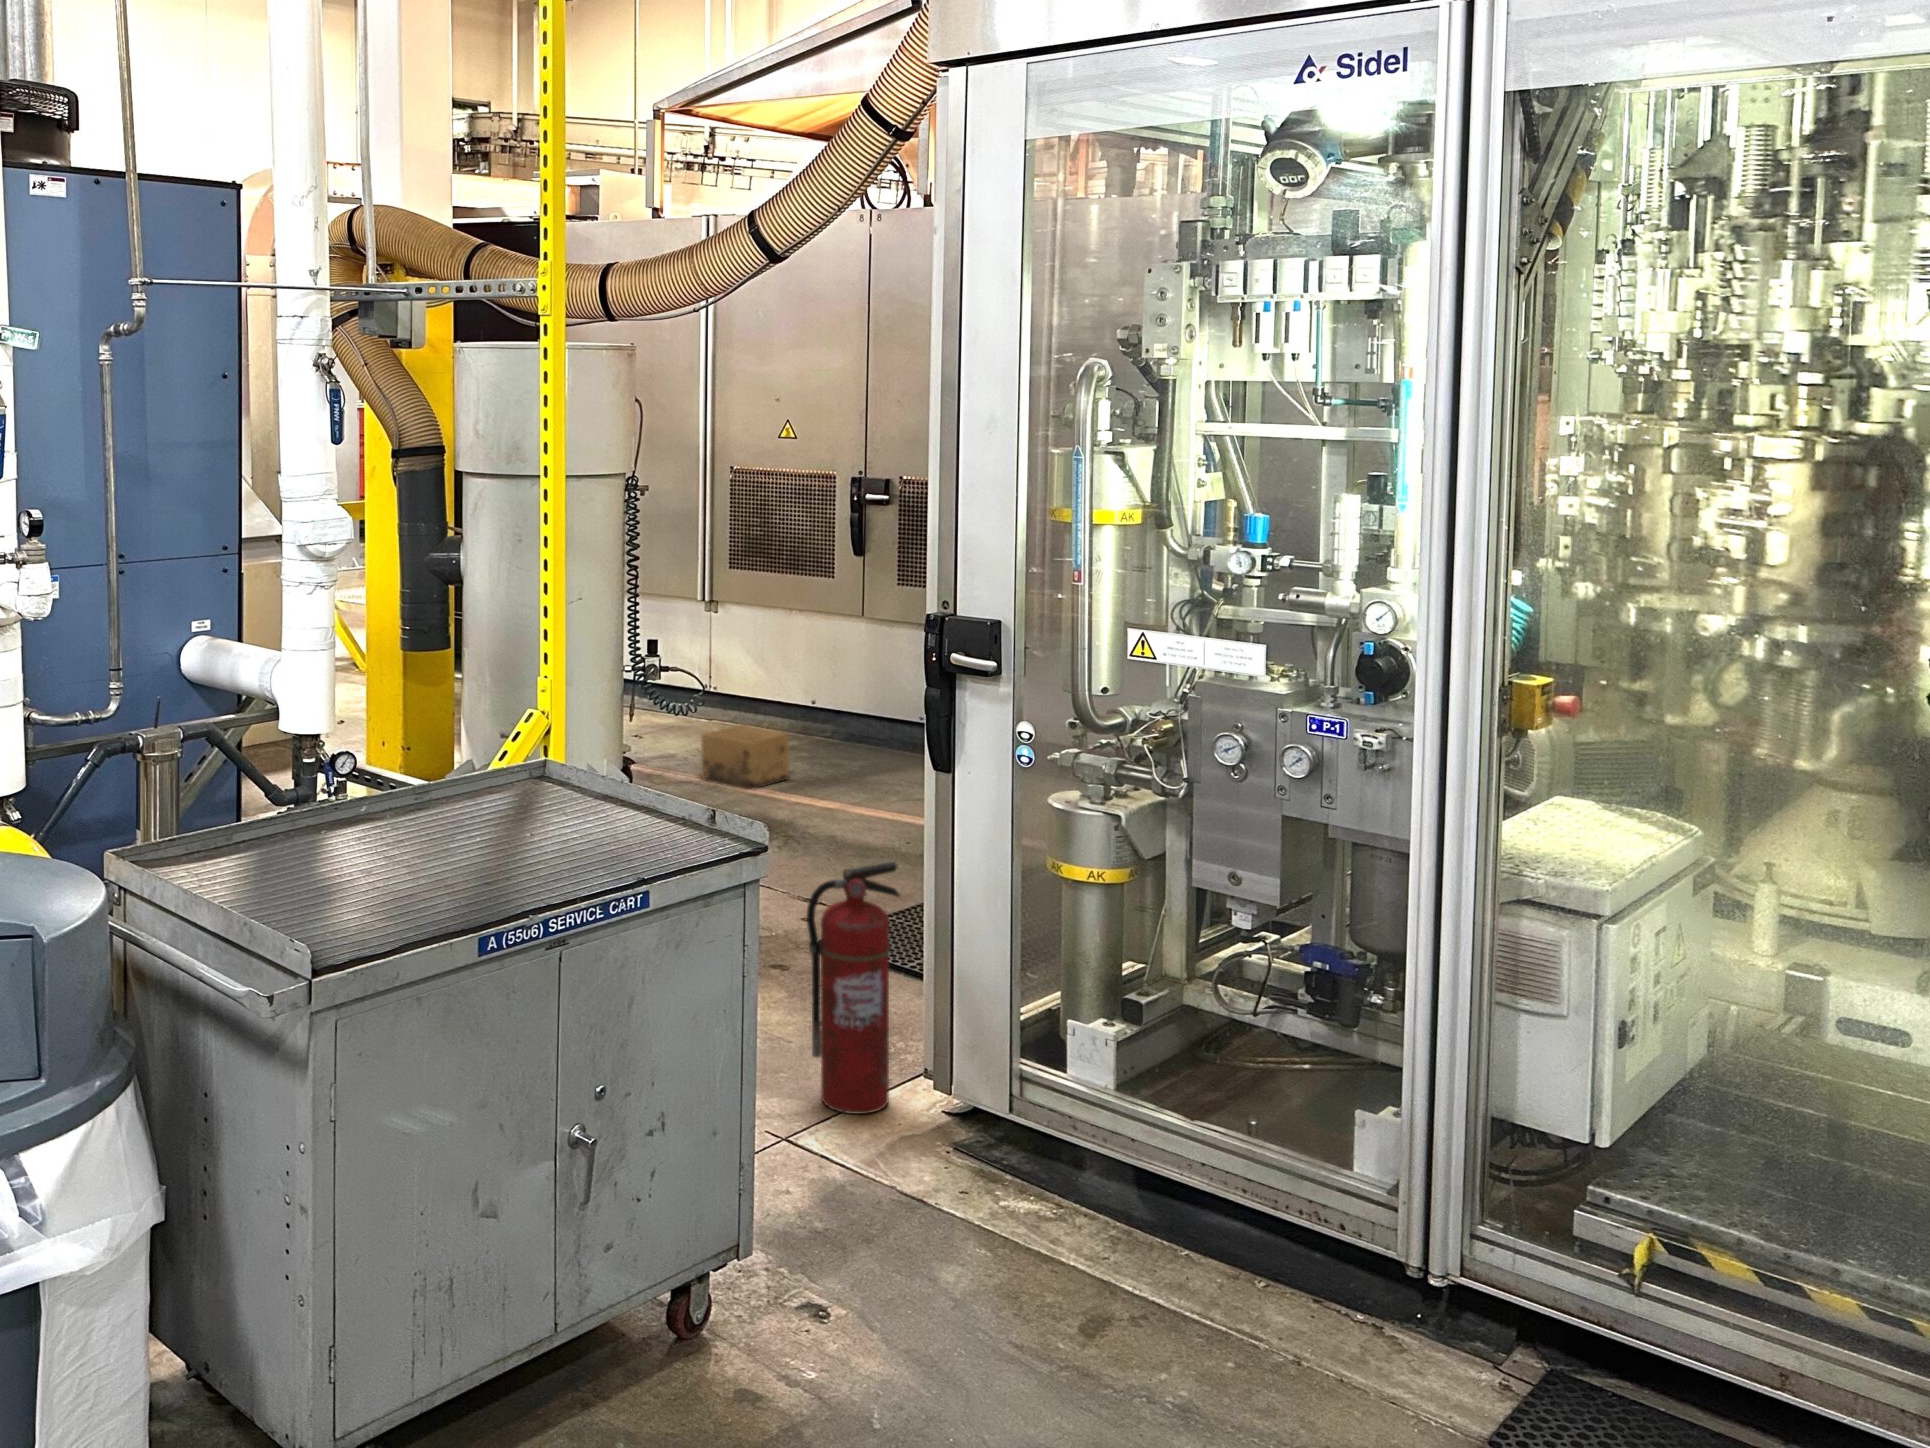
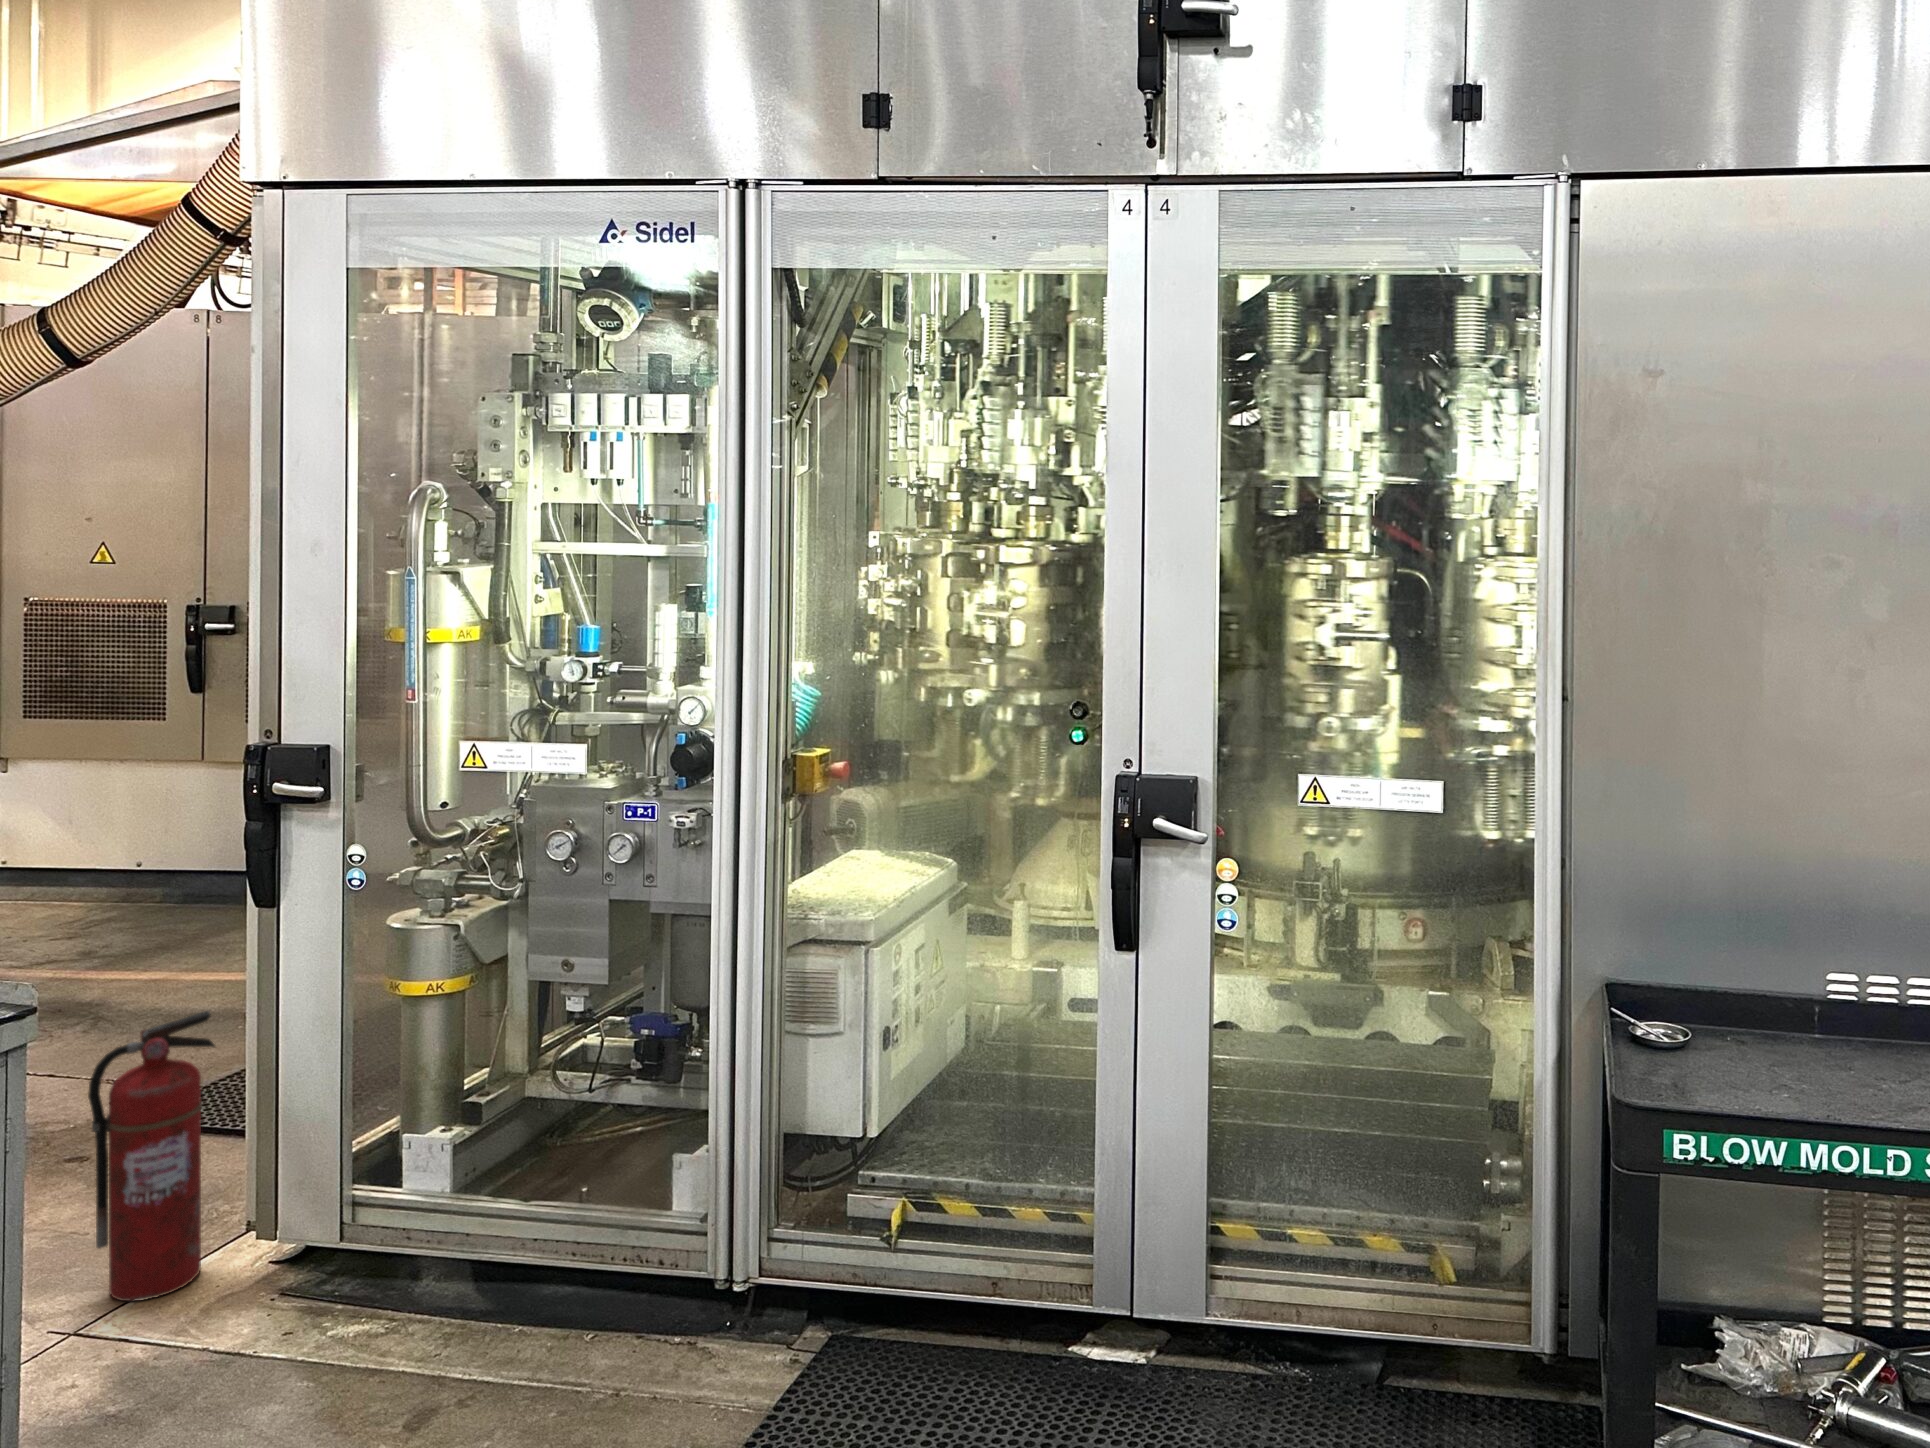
cardboard box: present [701,725,789,790] -> none [44,876,166,949]

